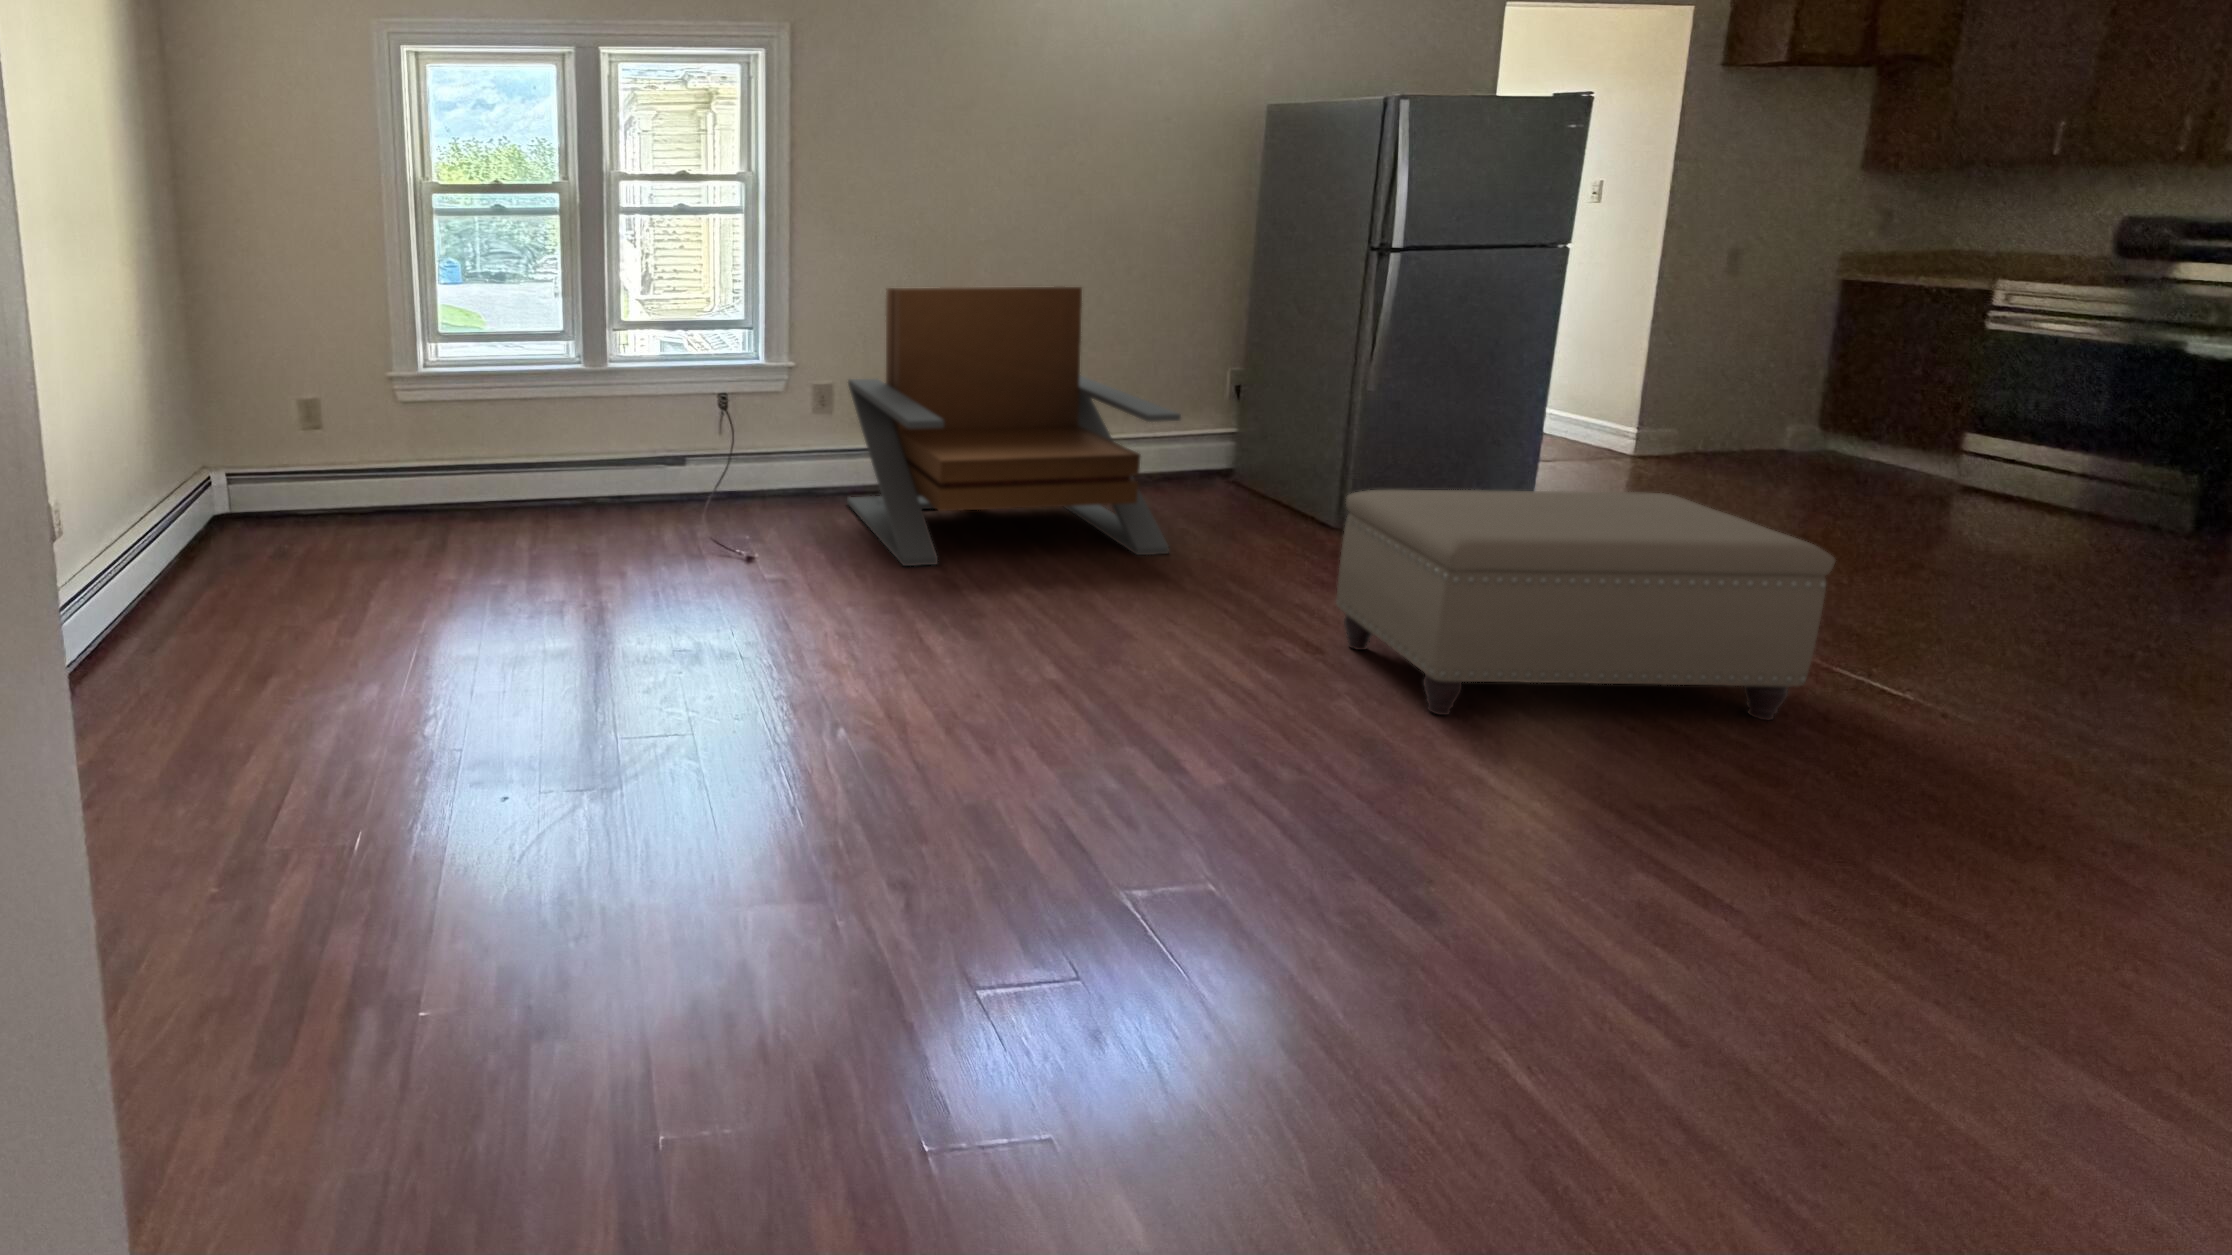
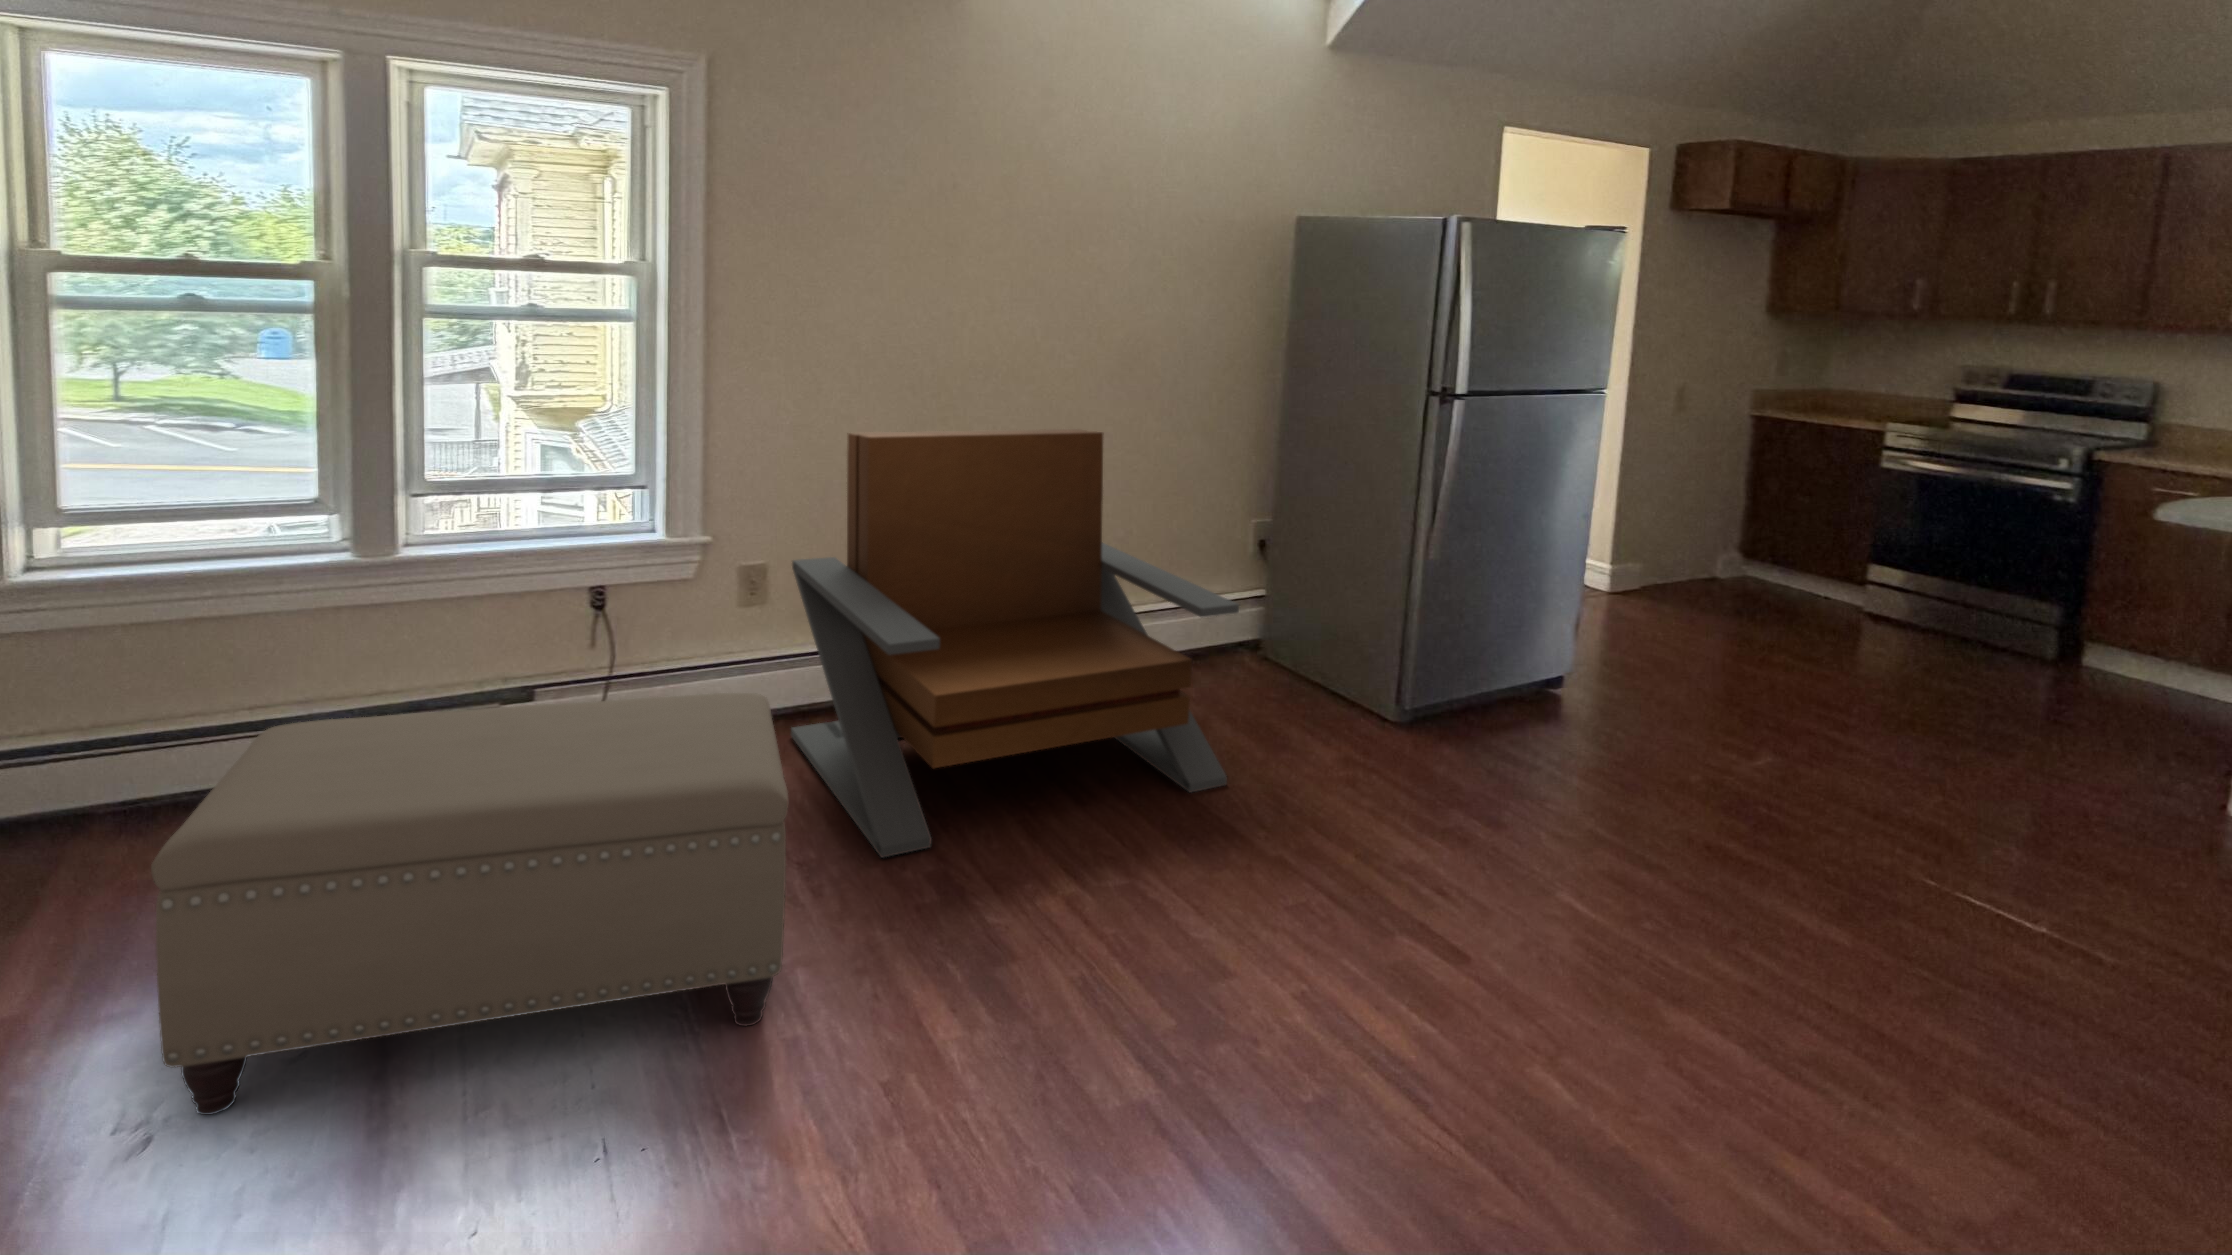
ottoman: present [1336,490,1835,720] -> present [151,693,788,1115]

